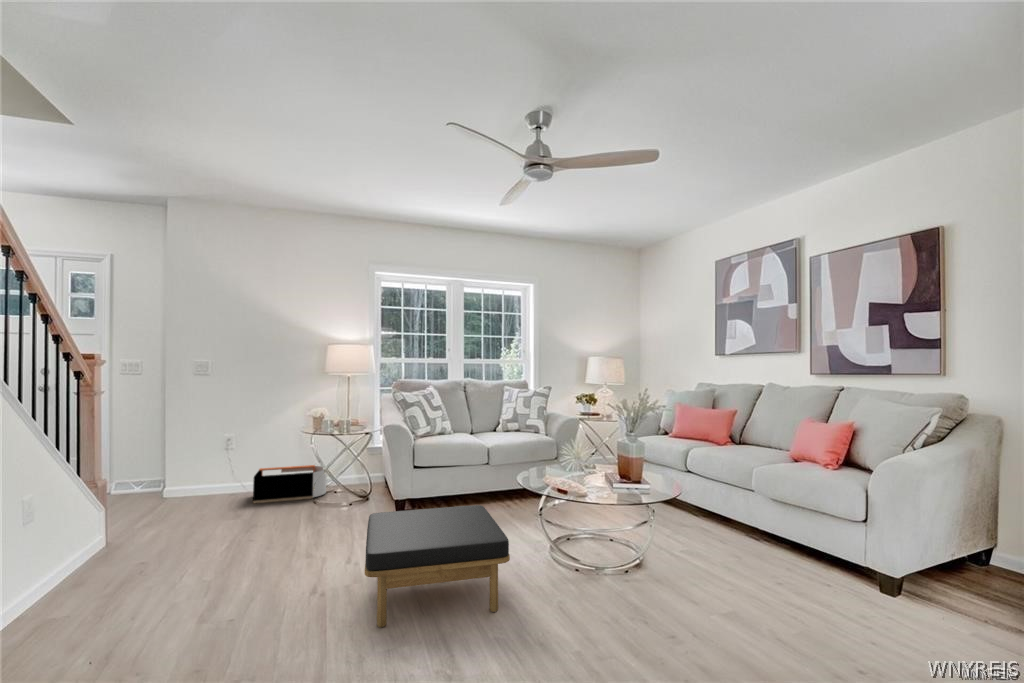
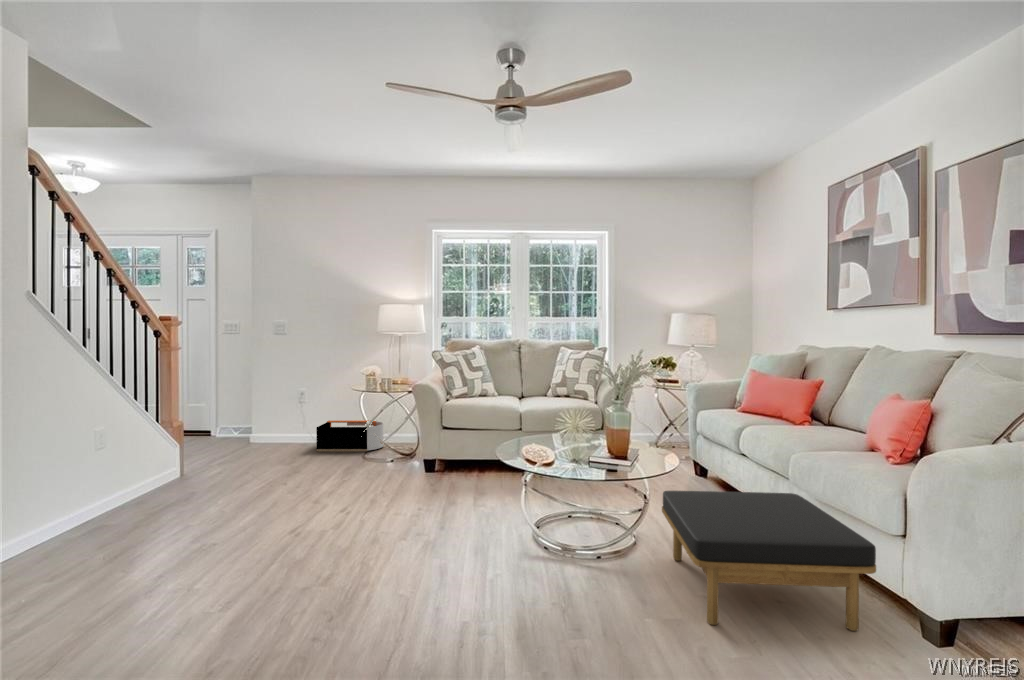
ottoman: present [365,505,510,627] -> present [662,491,876,631]

